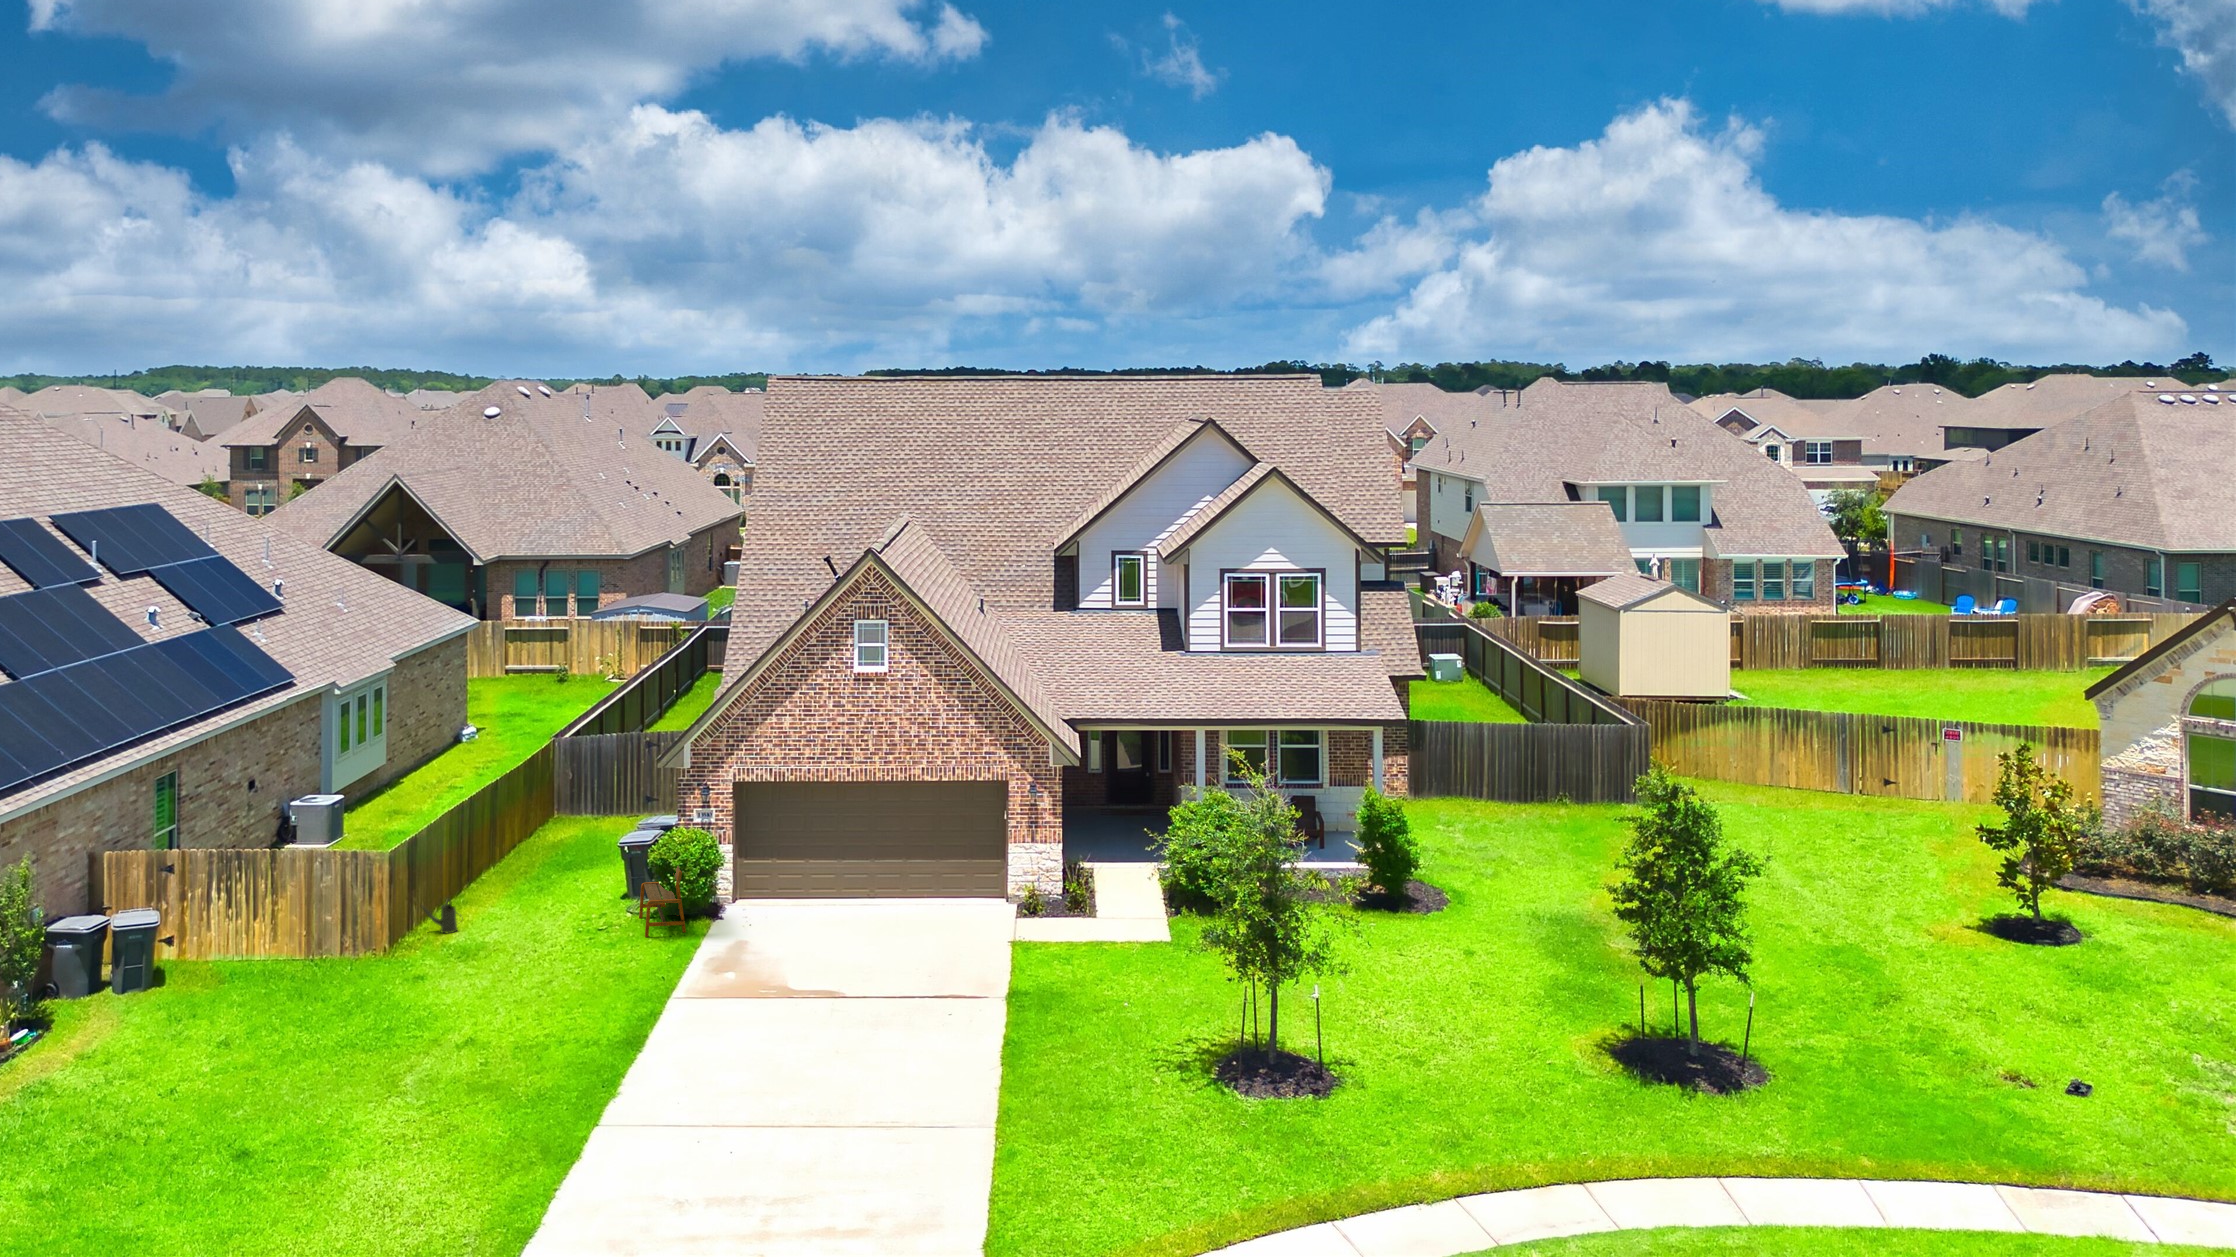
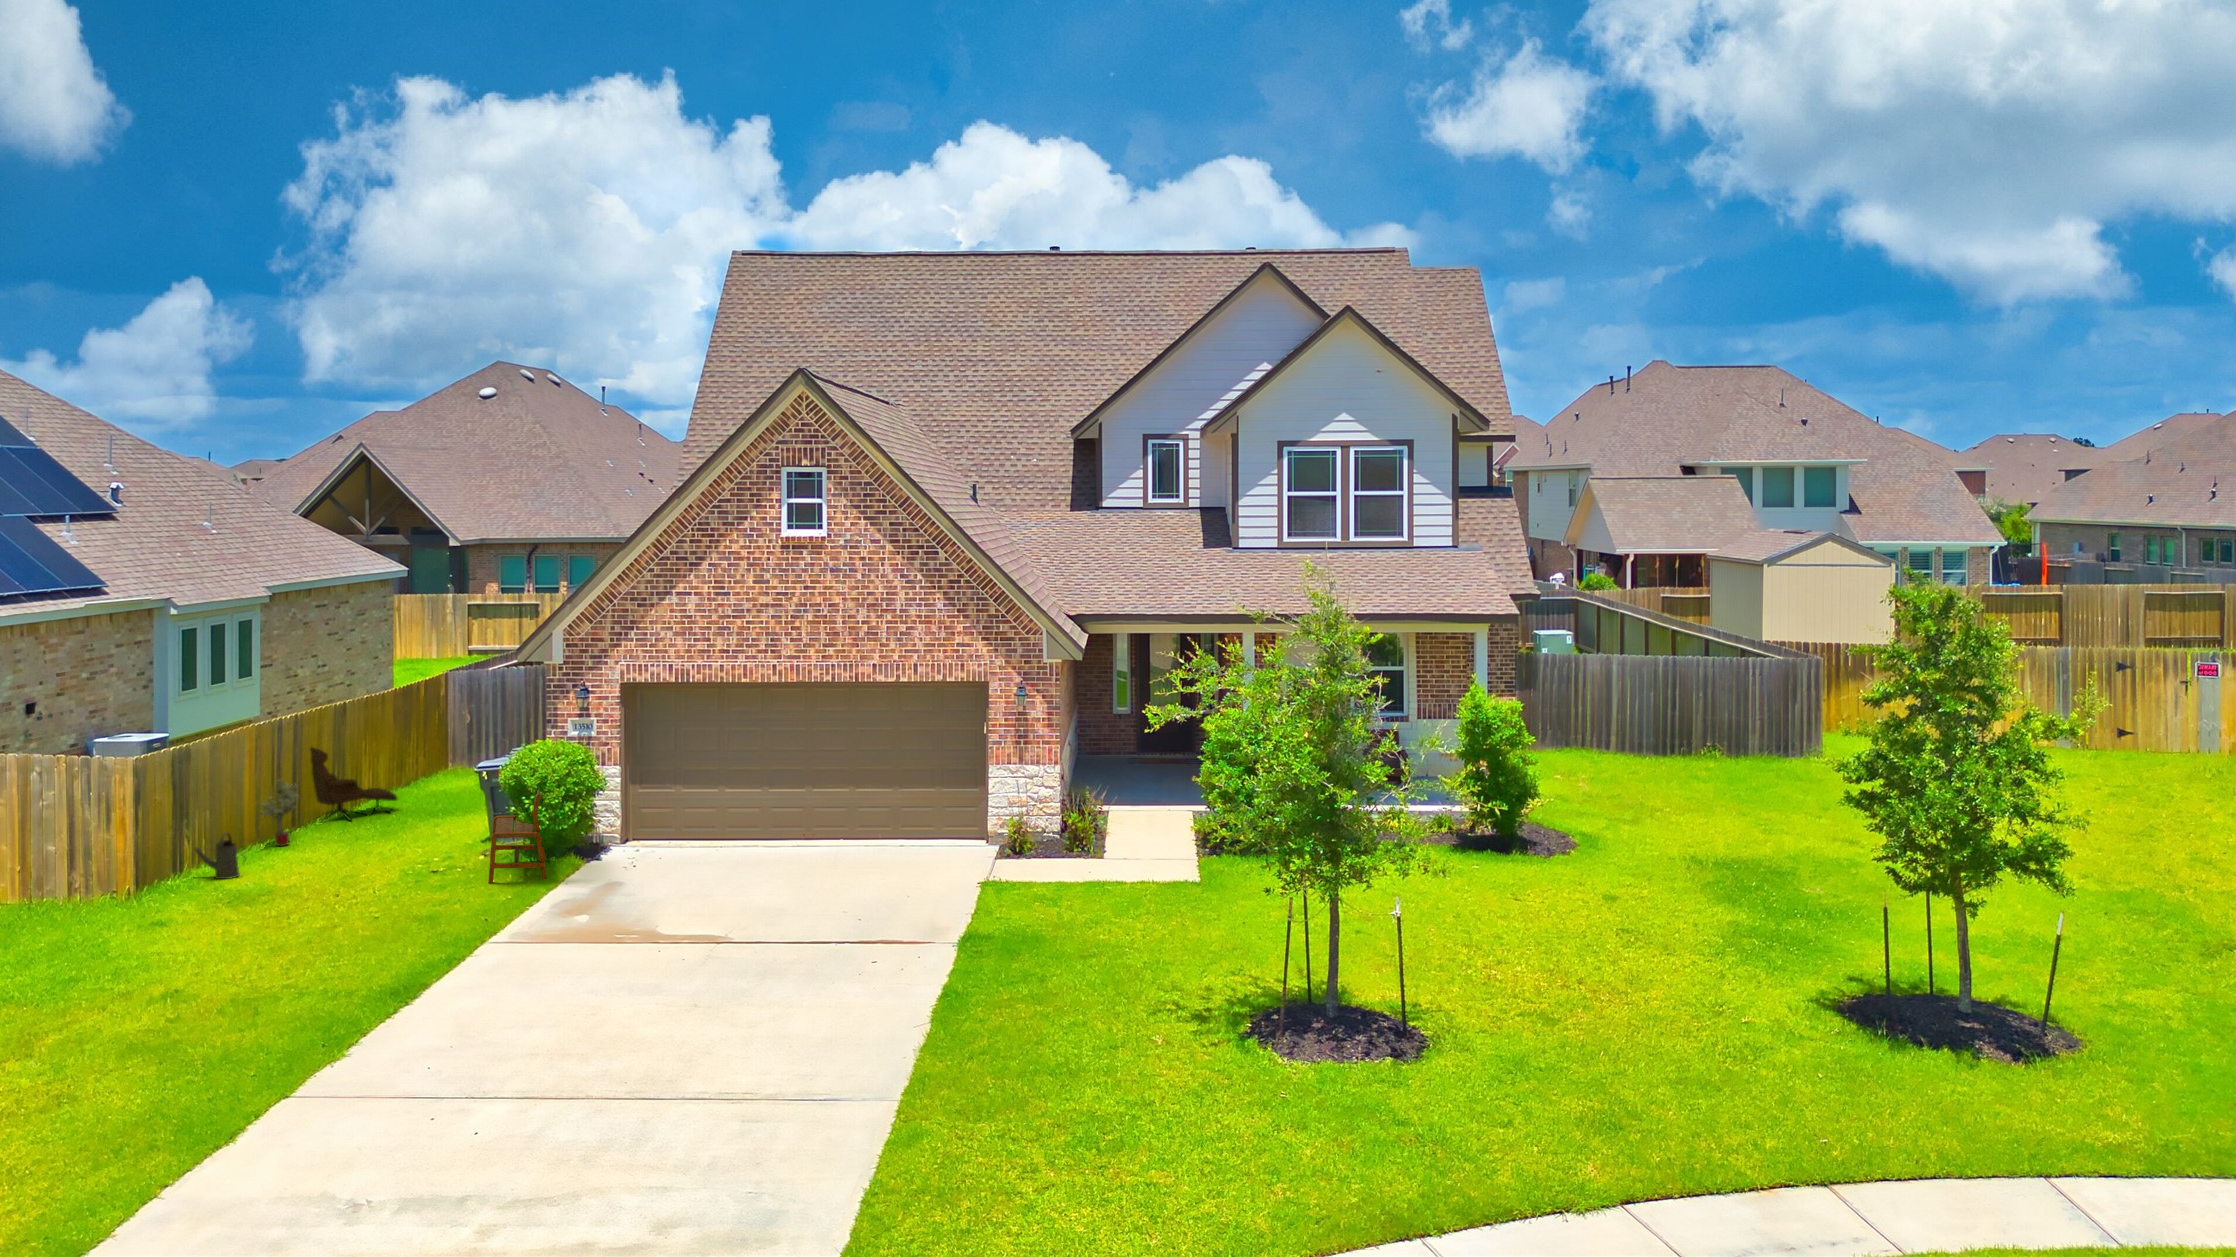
lounge chair: none [478,817,548,876] -> present [310,746,398,821]
potted tree: none [458,849,487,901] -> present [260,782,299,846]

